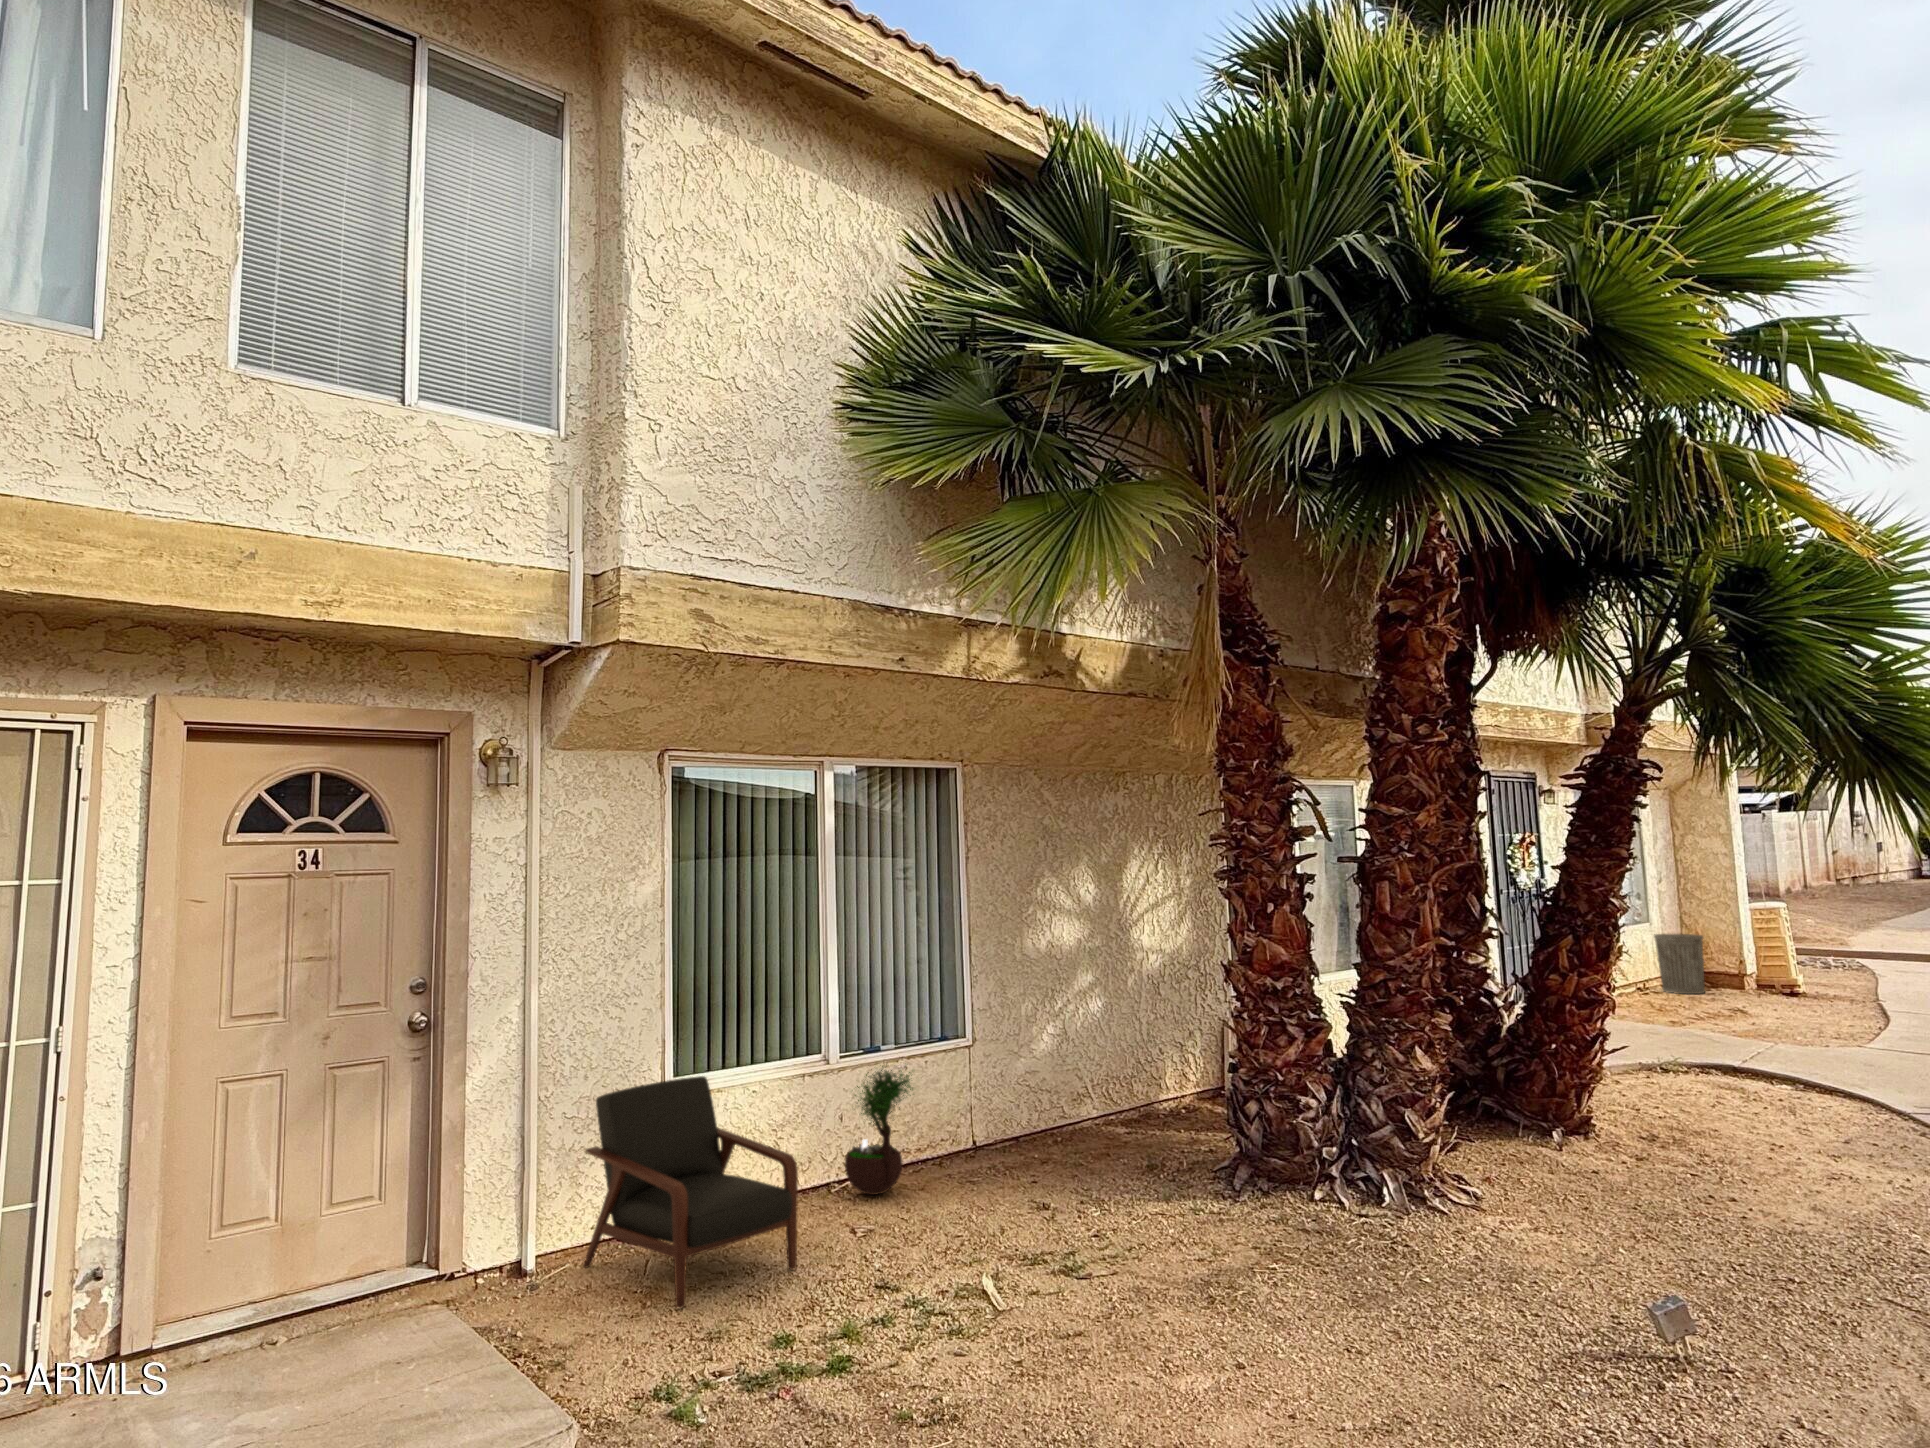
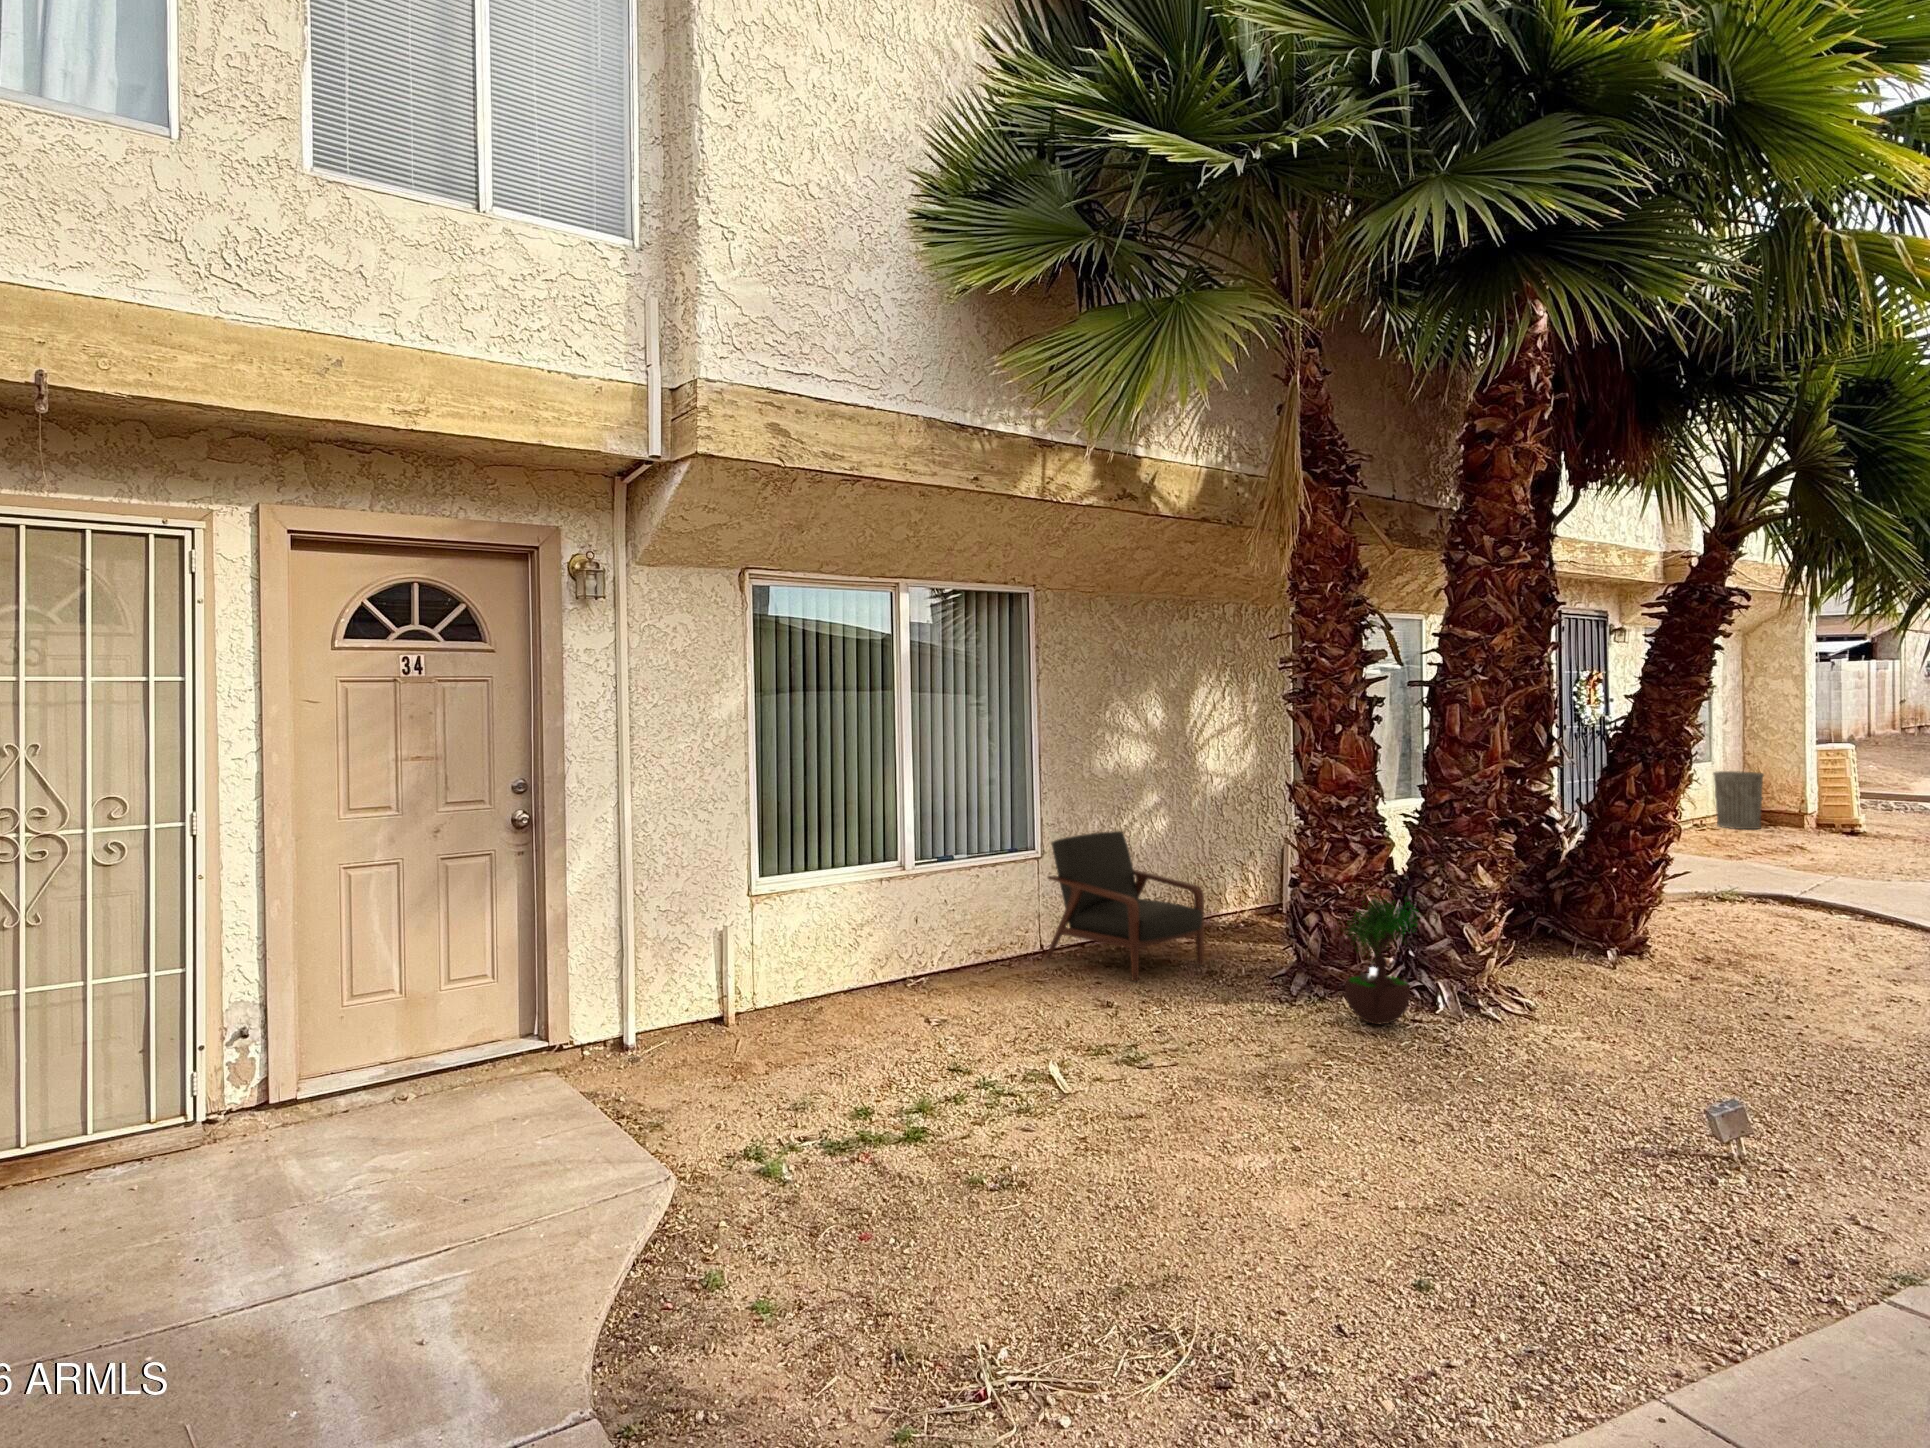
potted tree: present [845,1064,913,1195] -> present [1335,892,1417,1024]
chair: present [583,1076,798,1308] -> present [1046,831,1204,981]

